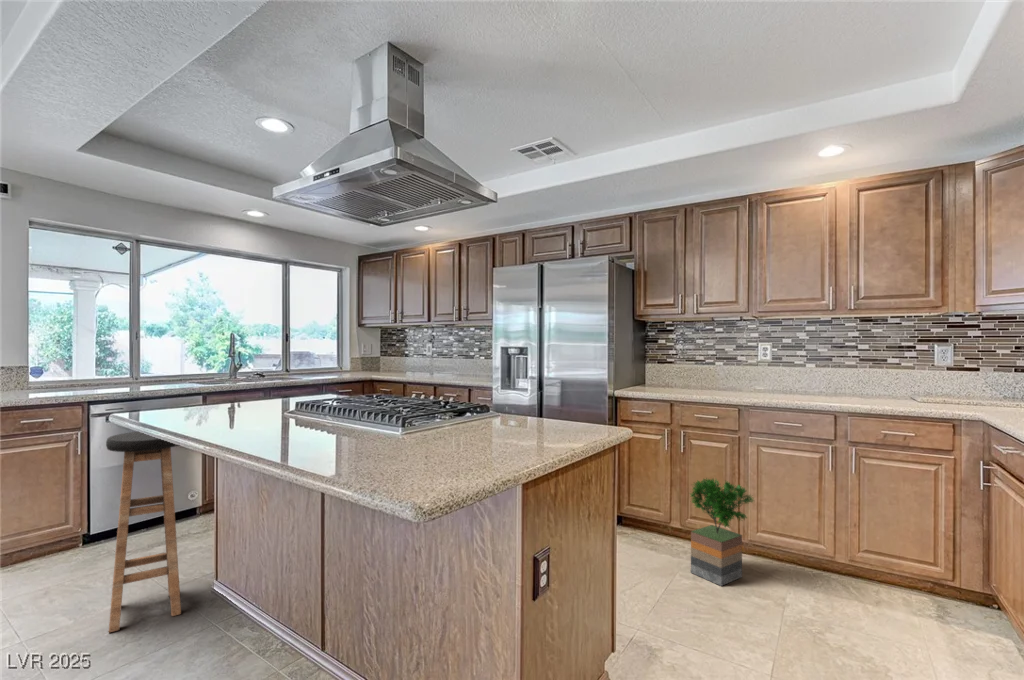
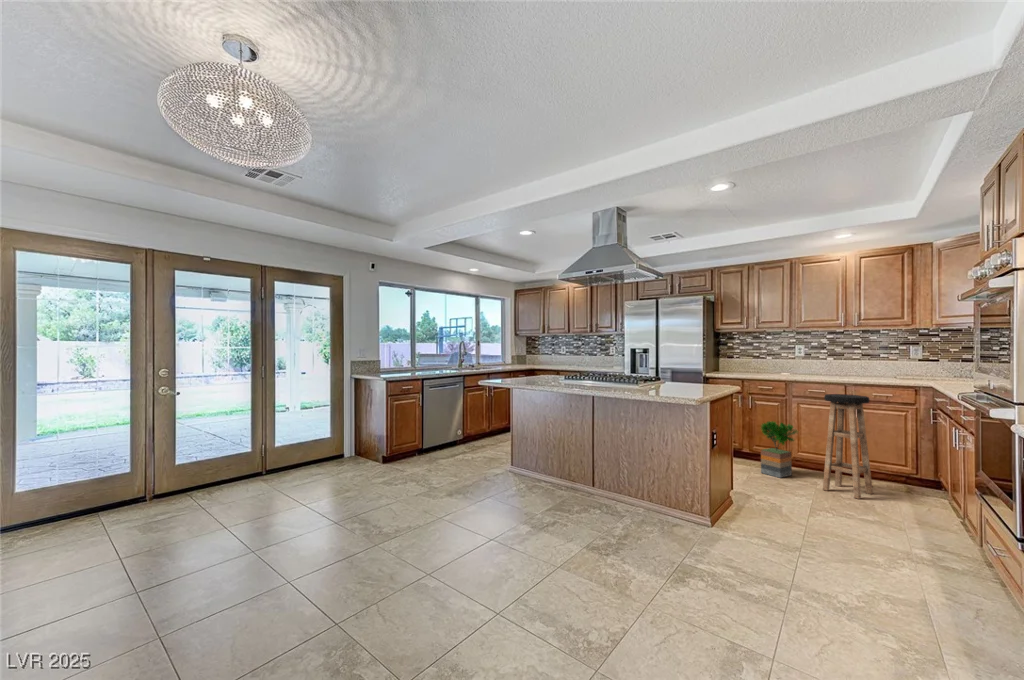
bar stool: present [106,431,181,632] -> present [823,394,873,499]

